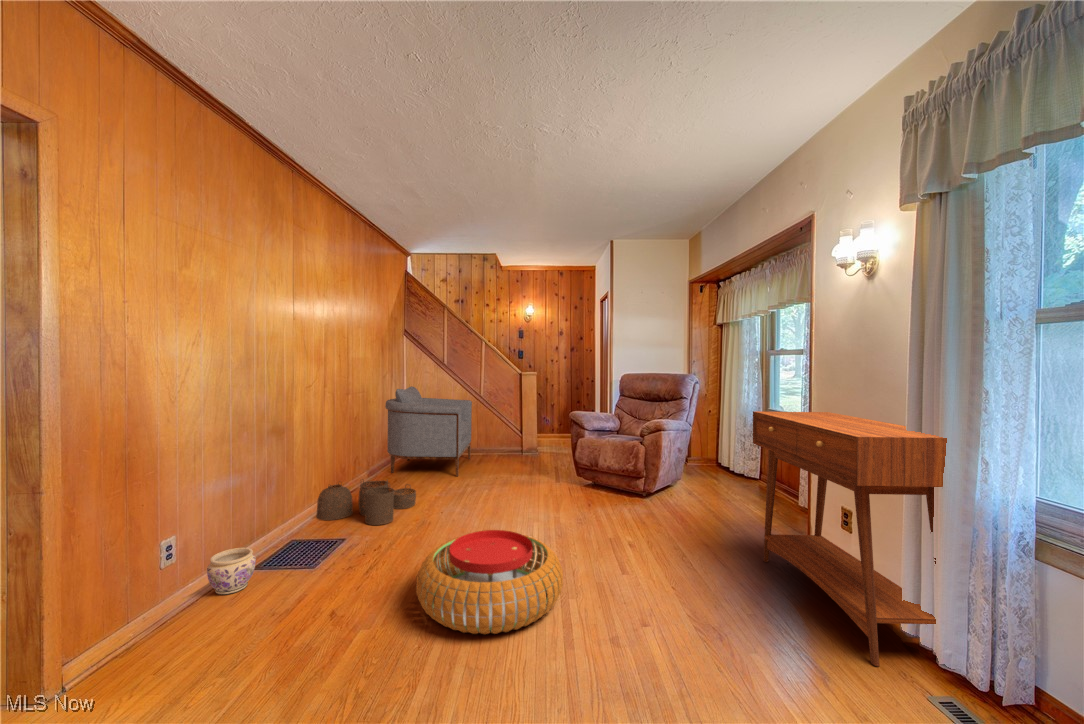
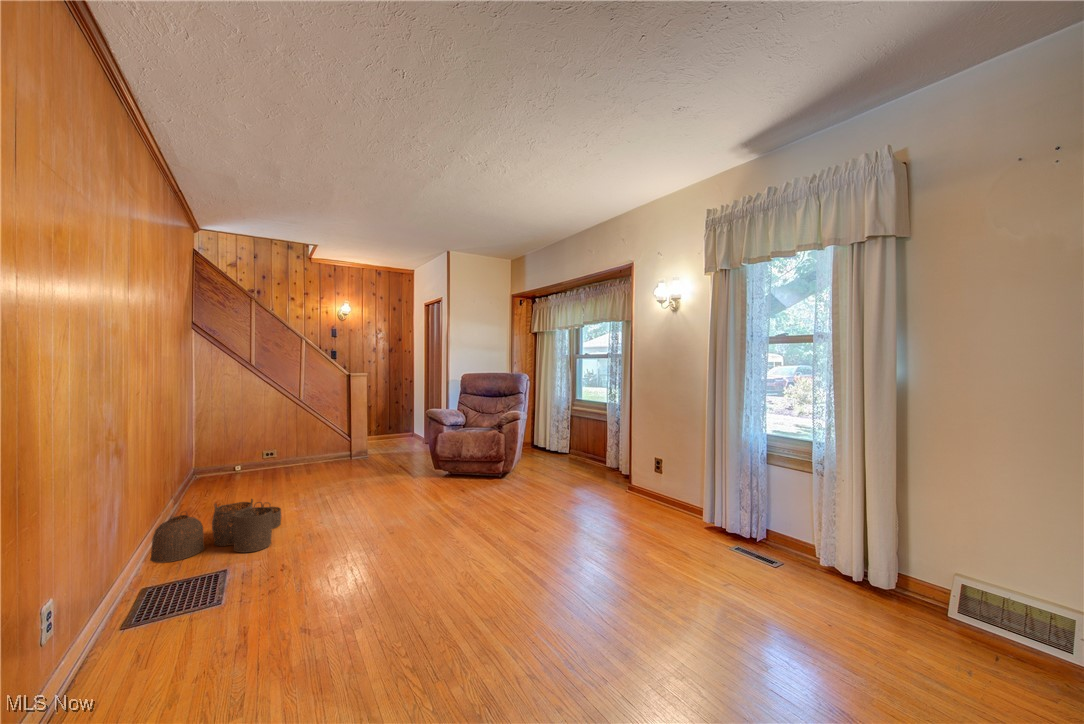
armchair: present [385,386,472,476] -> none [189,392,304,498]
console table: present [753,411,947,666] -> none [607,398,740,547]
pouf: present [416,530,563,634] -> none [384,518,518,609]
planter: present [207,548,256,595] -> none [85,603,158,672]

